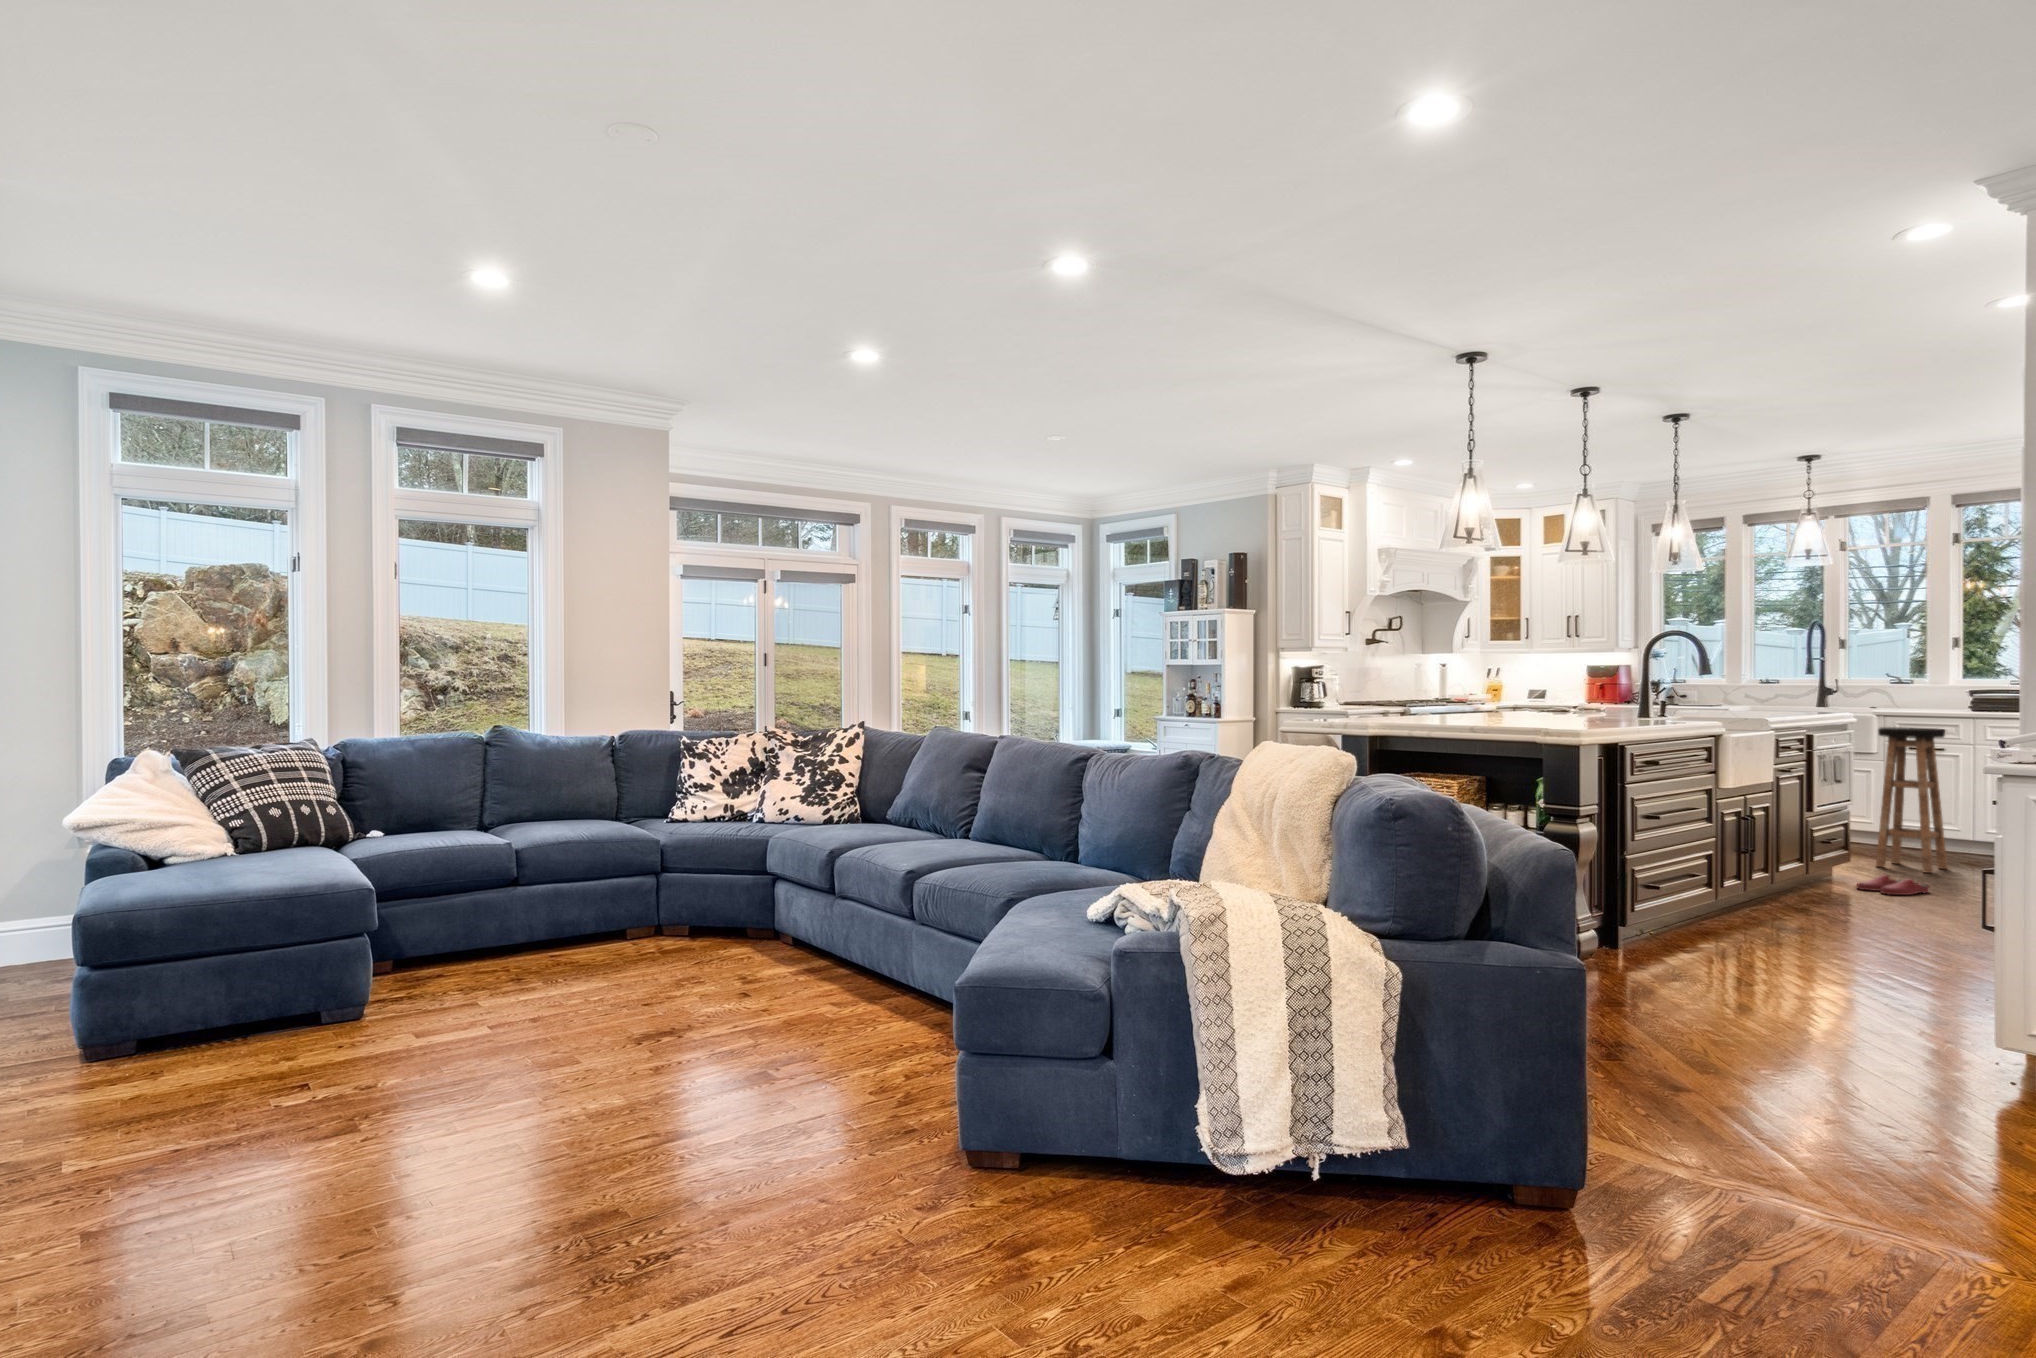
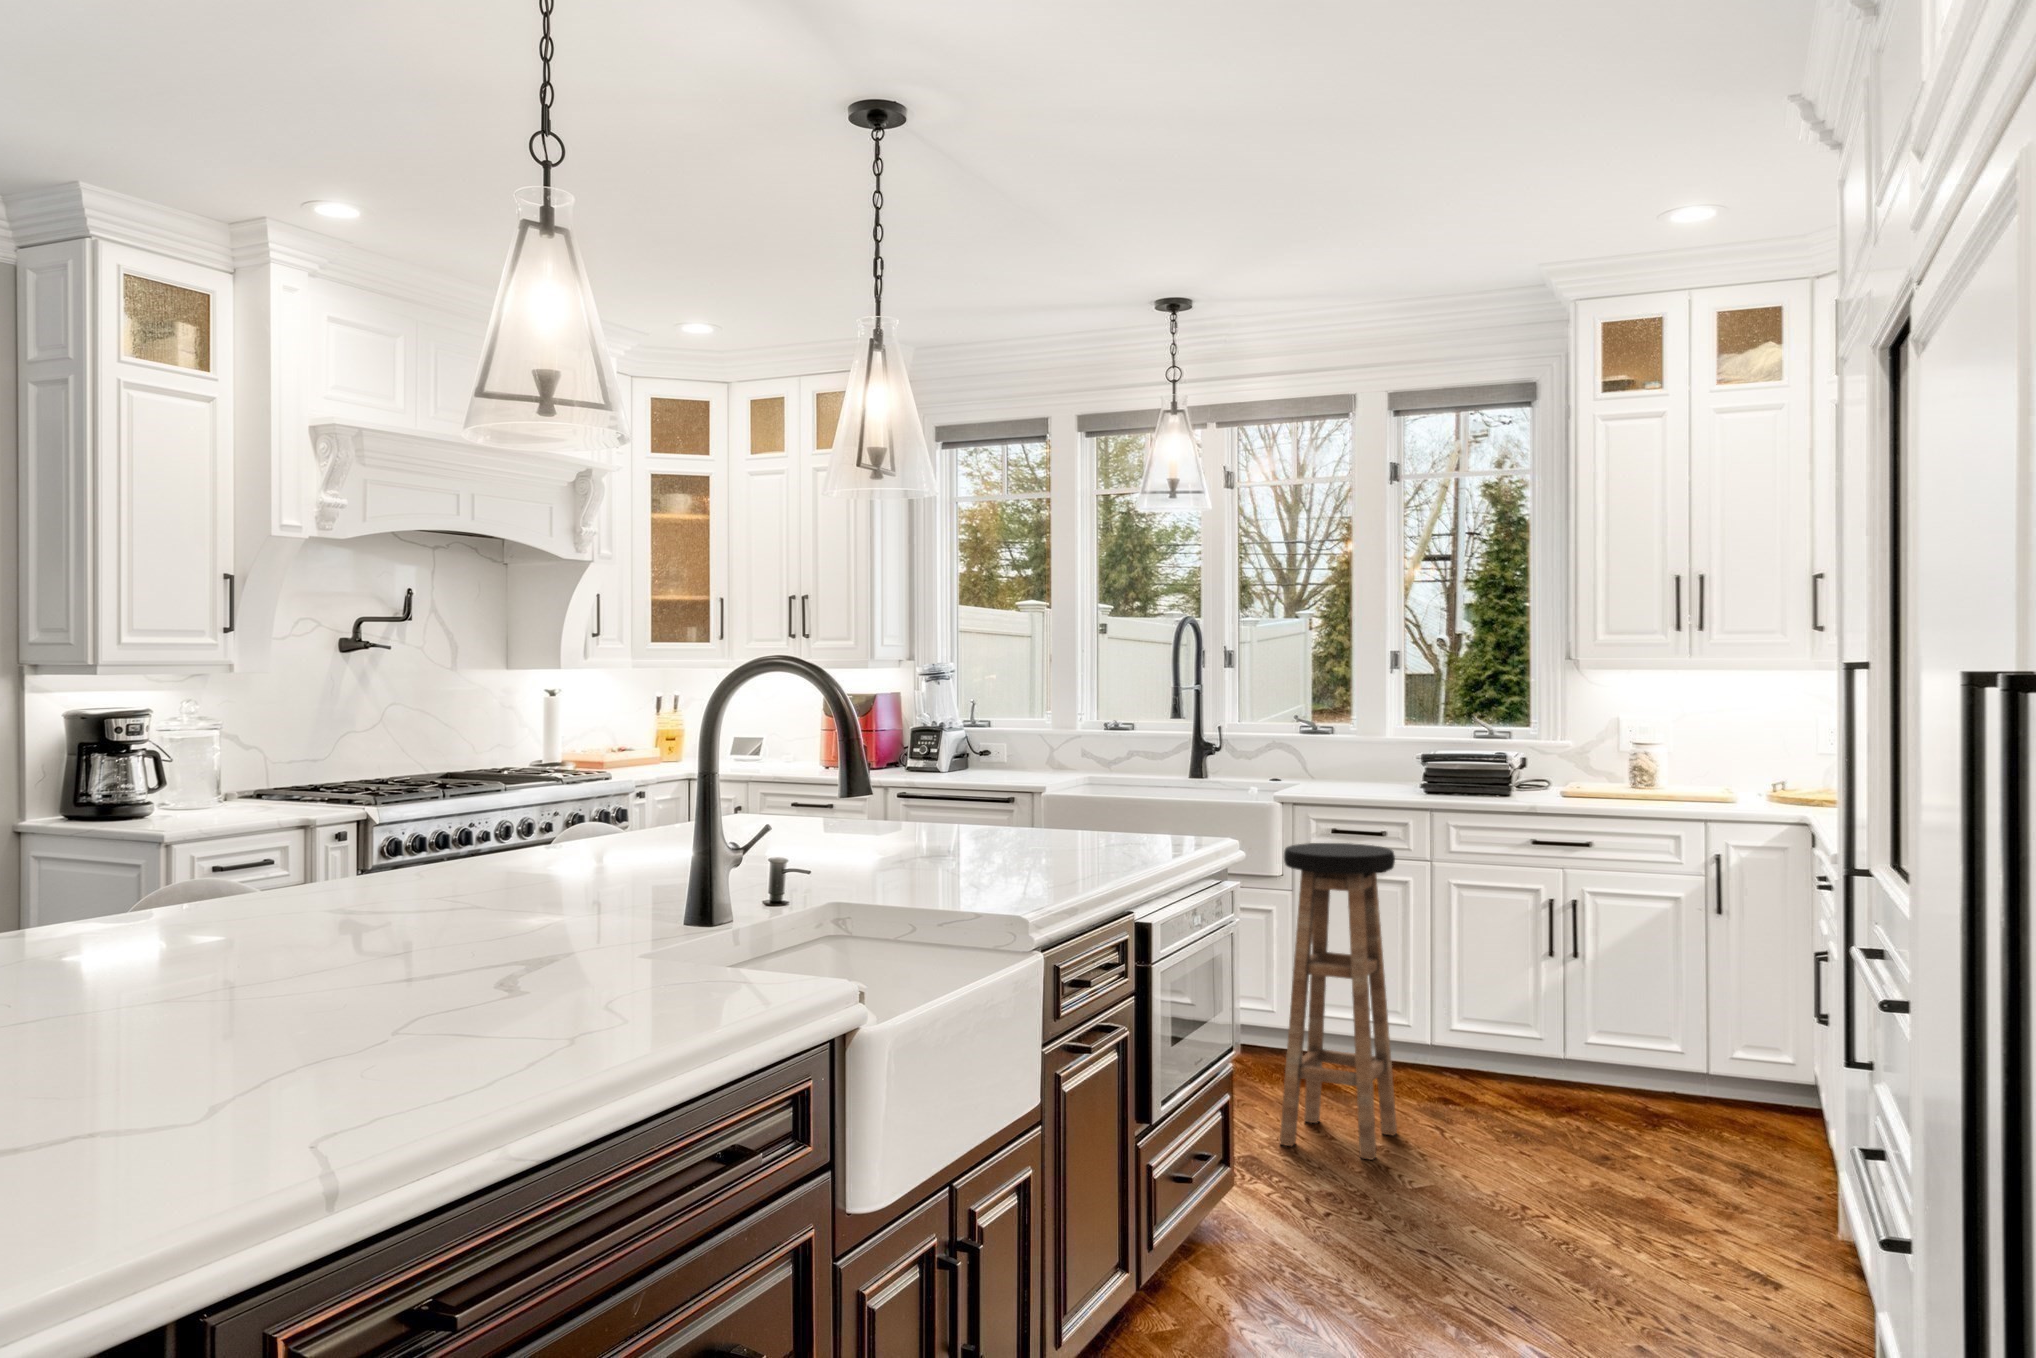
slippers: present [1857,874,1929,895] -> none [1246,1232,1385,1310]

